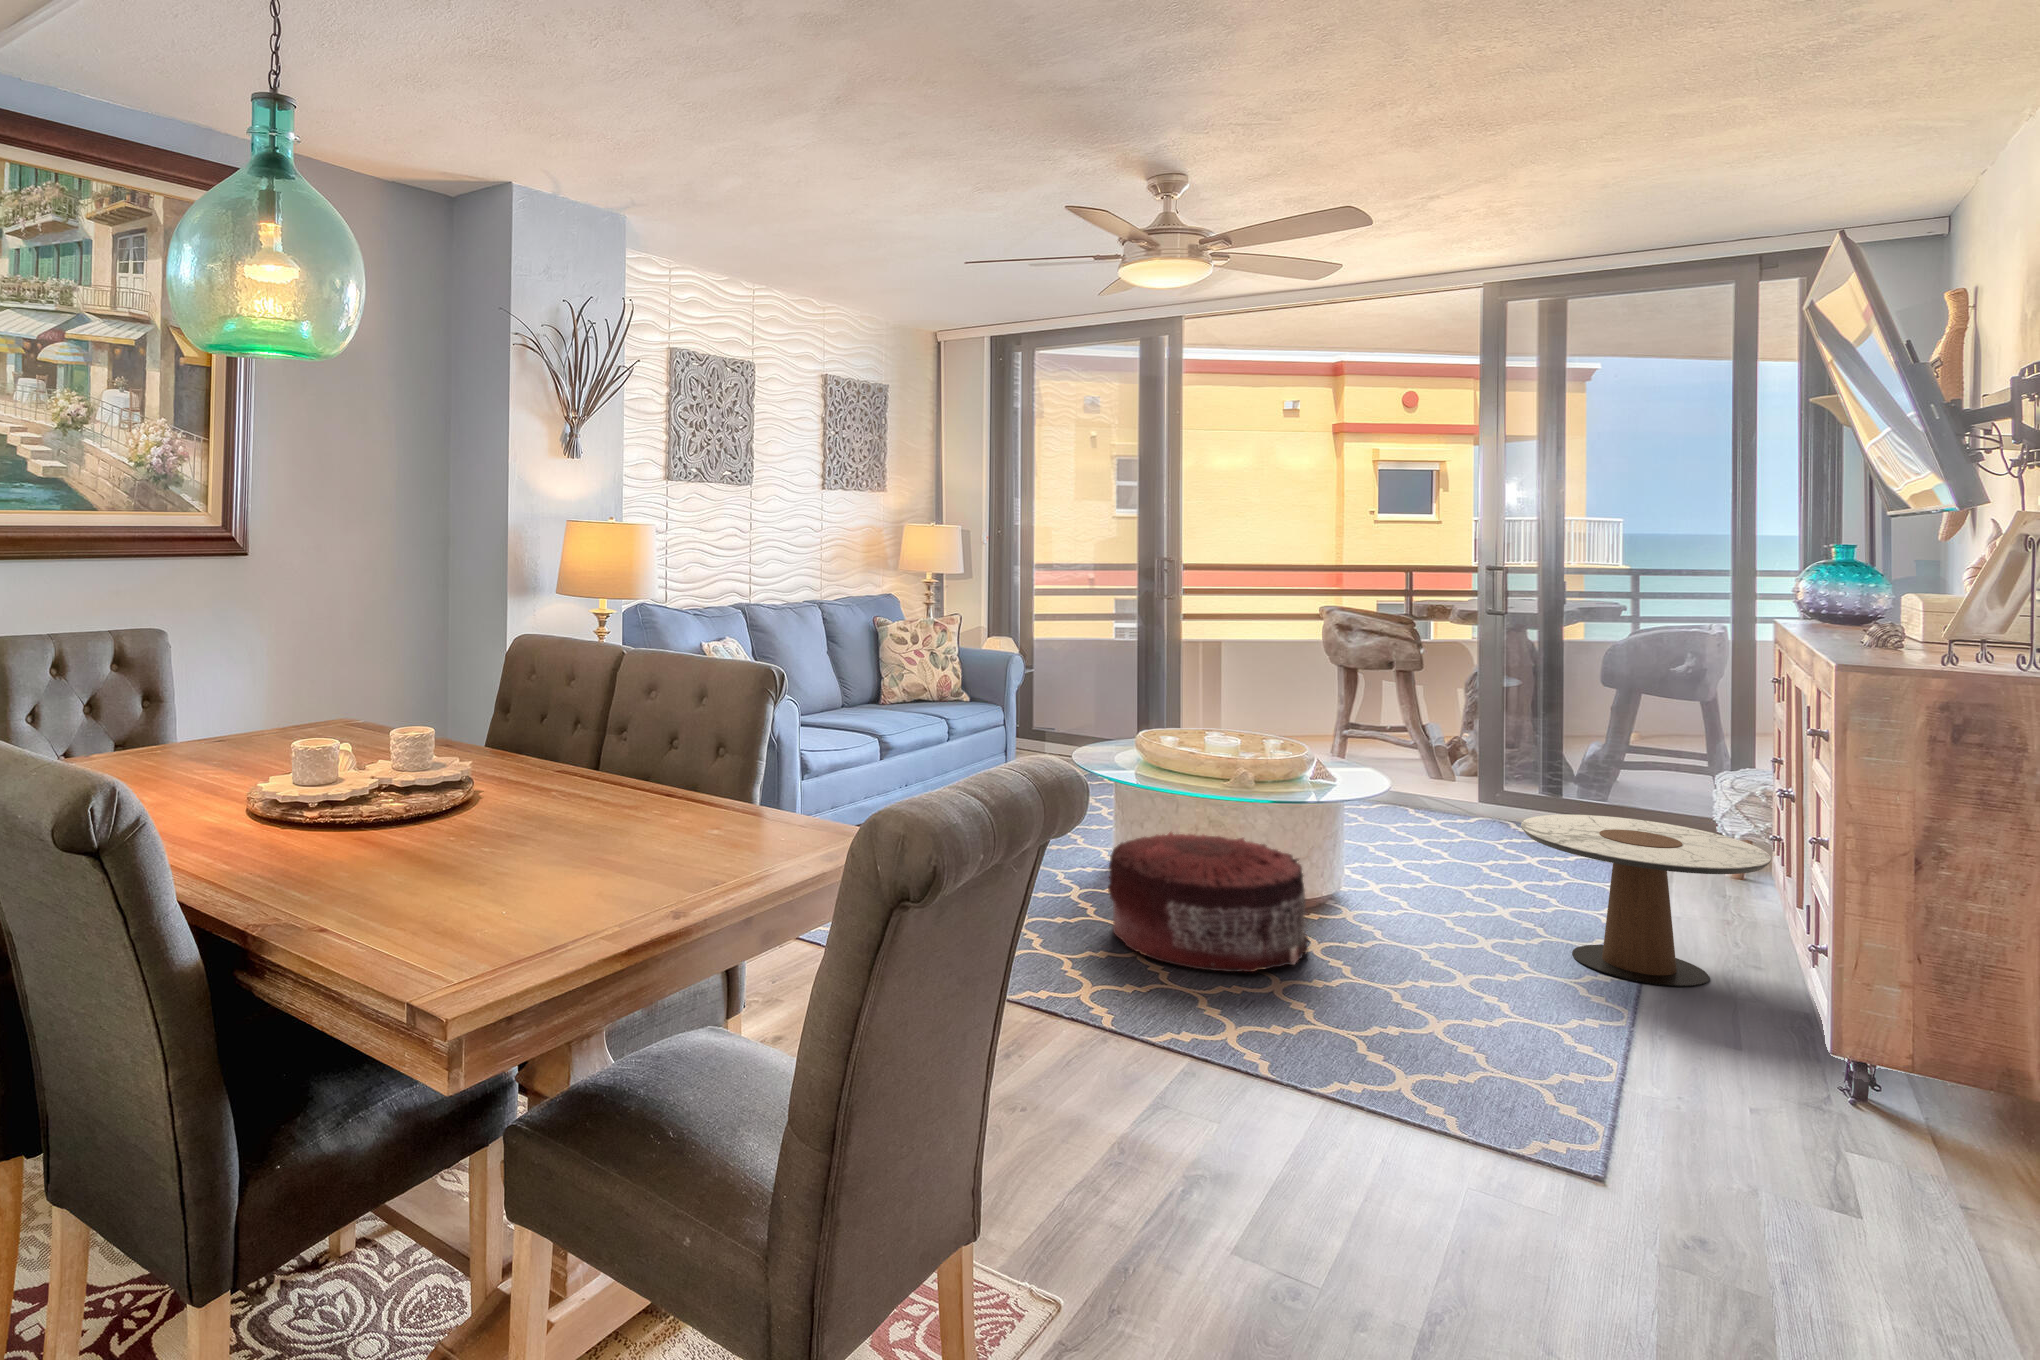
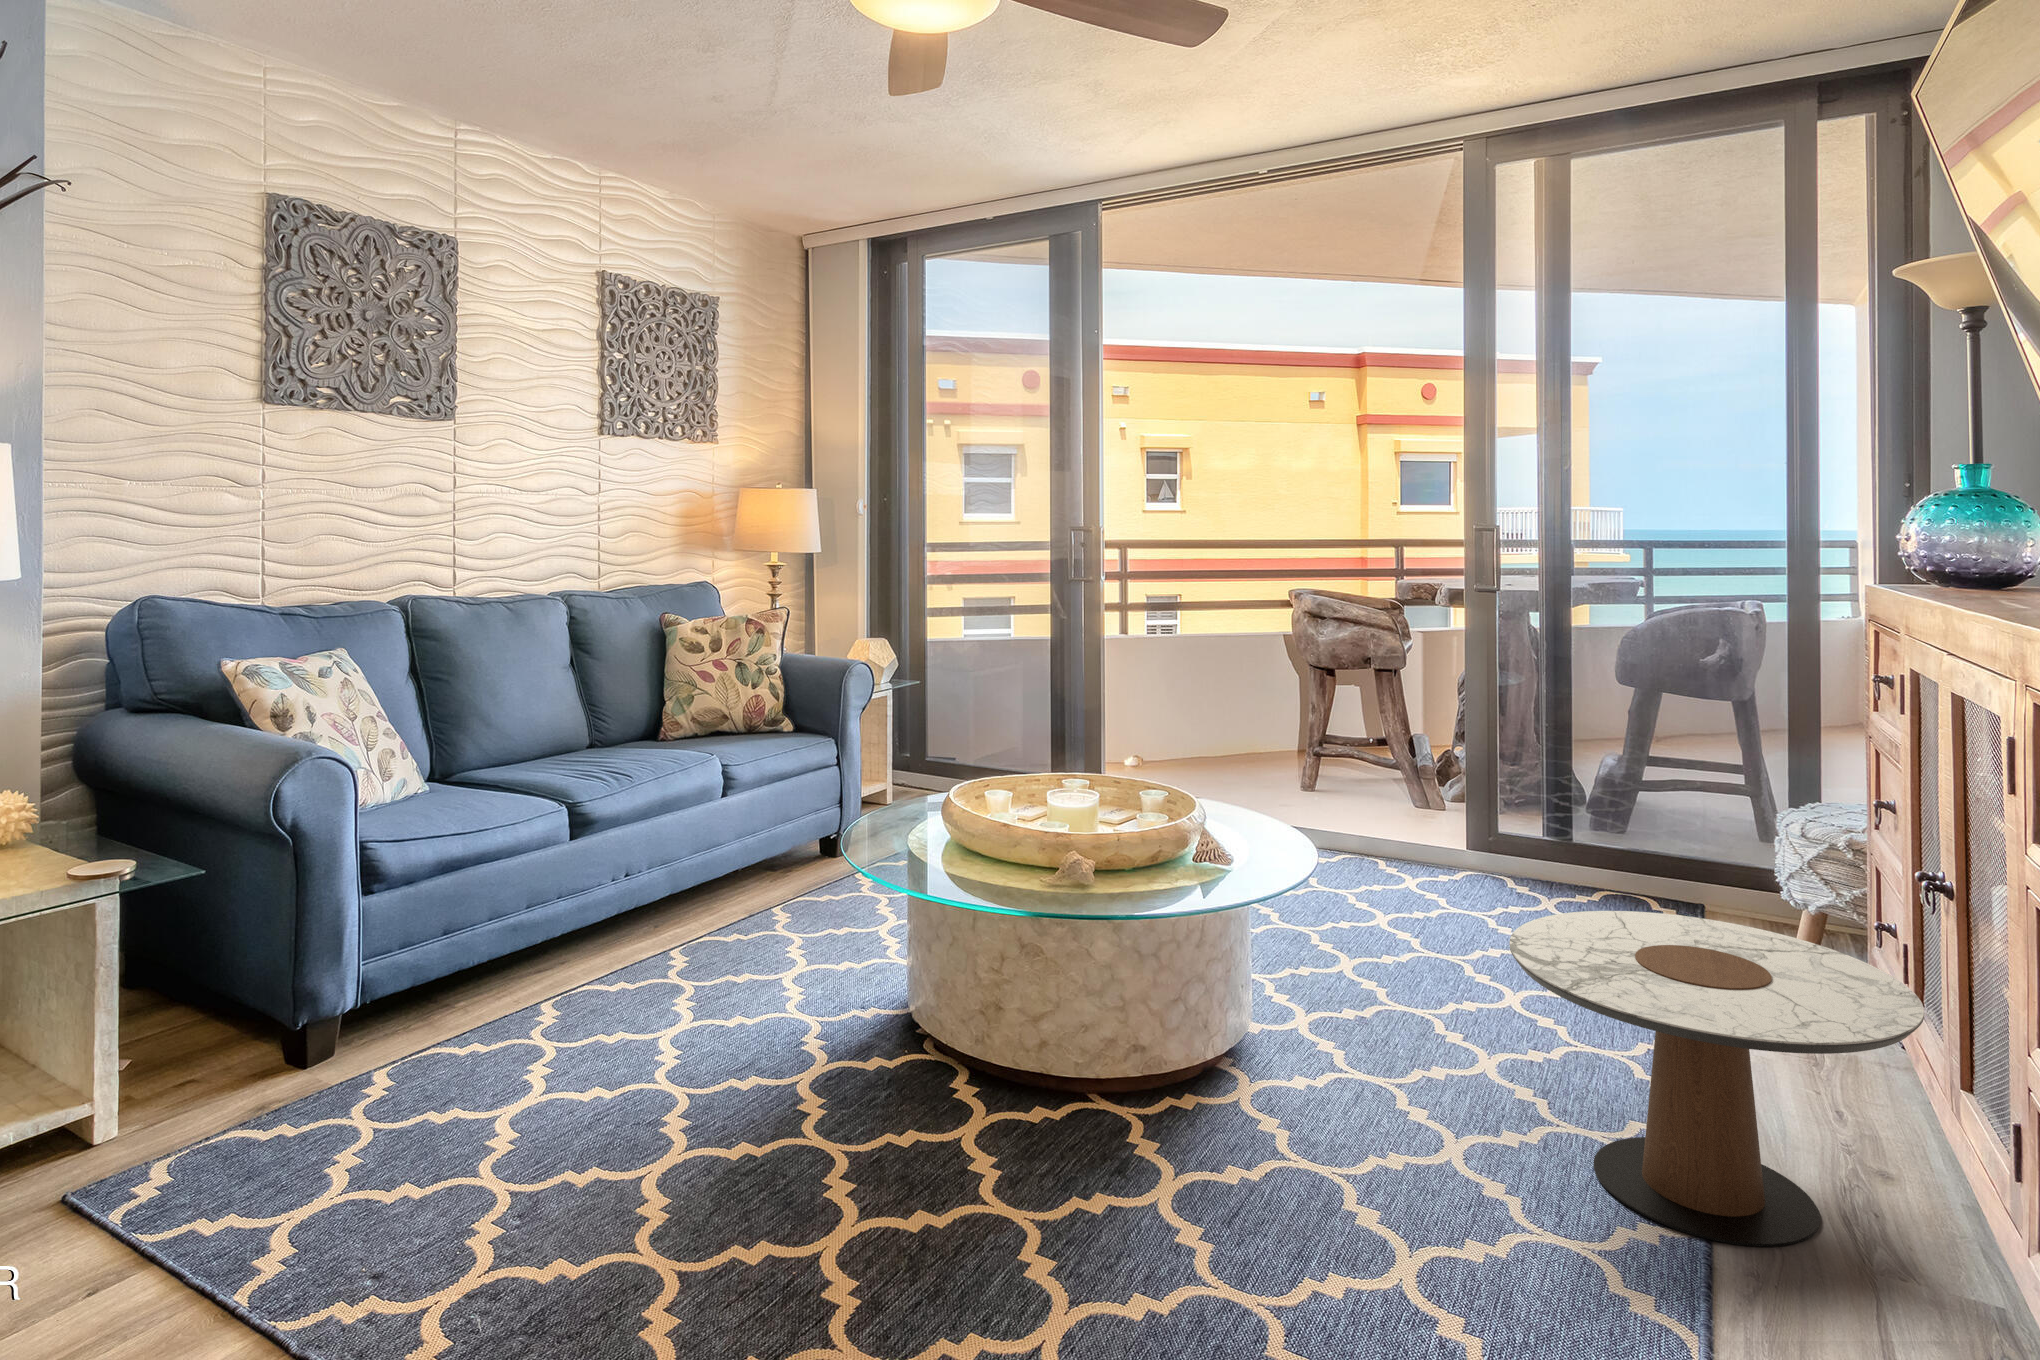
pouf: present [1108,832,1309,972] -> none [798,970,1156,1288]

